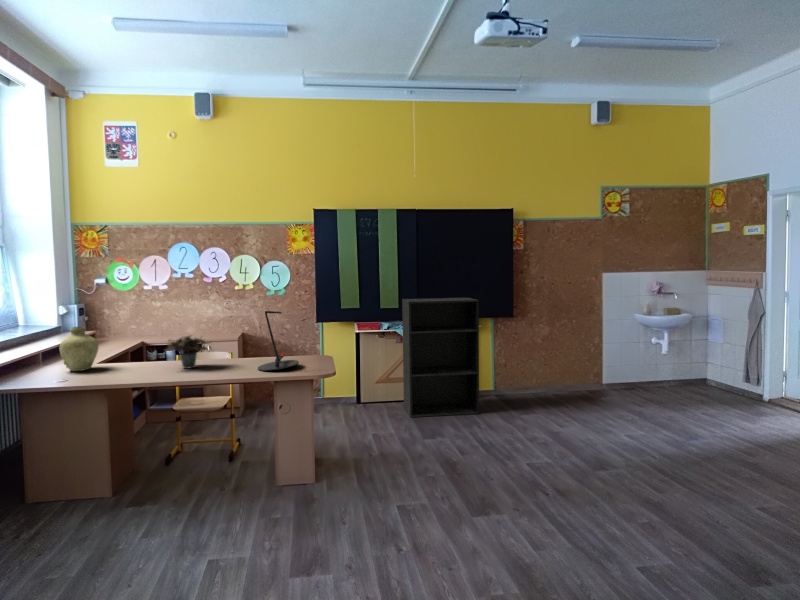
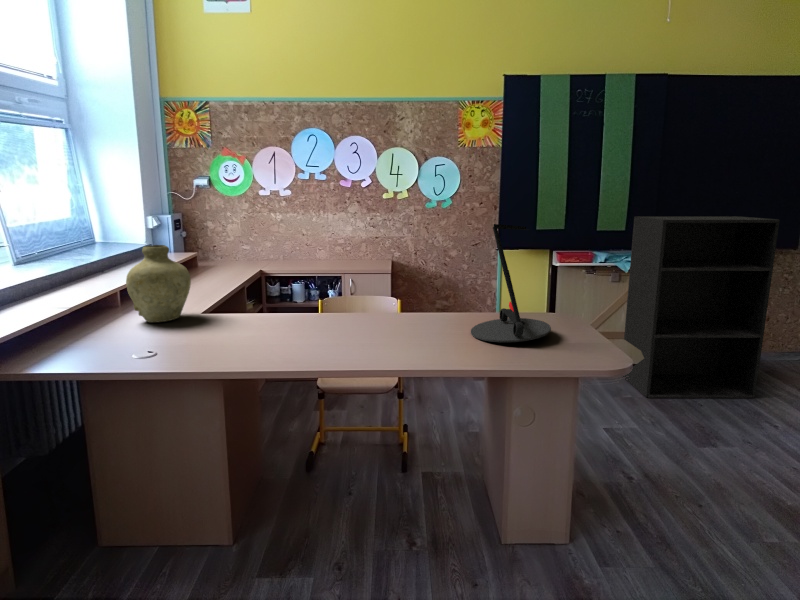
potted plant: present [165,335,211,369] -> none [299,266,381,327]

